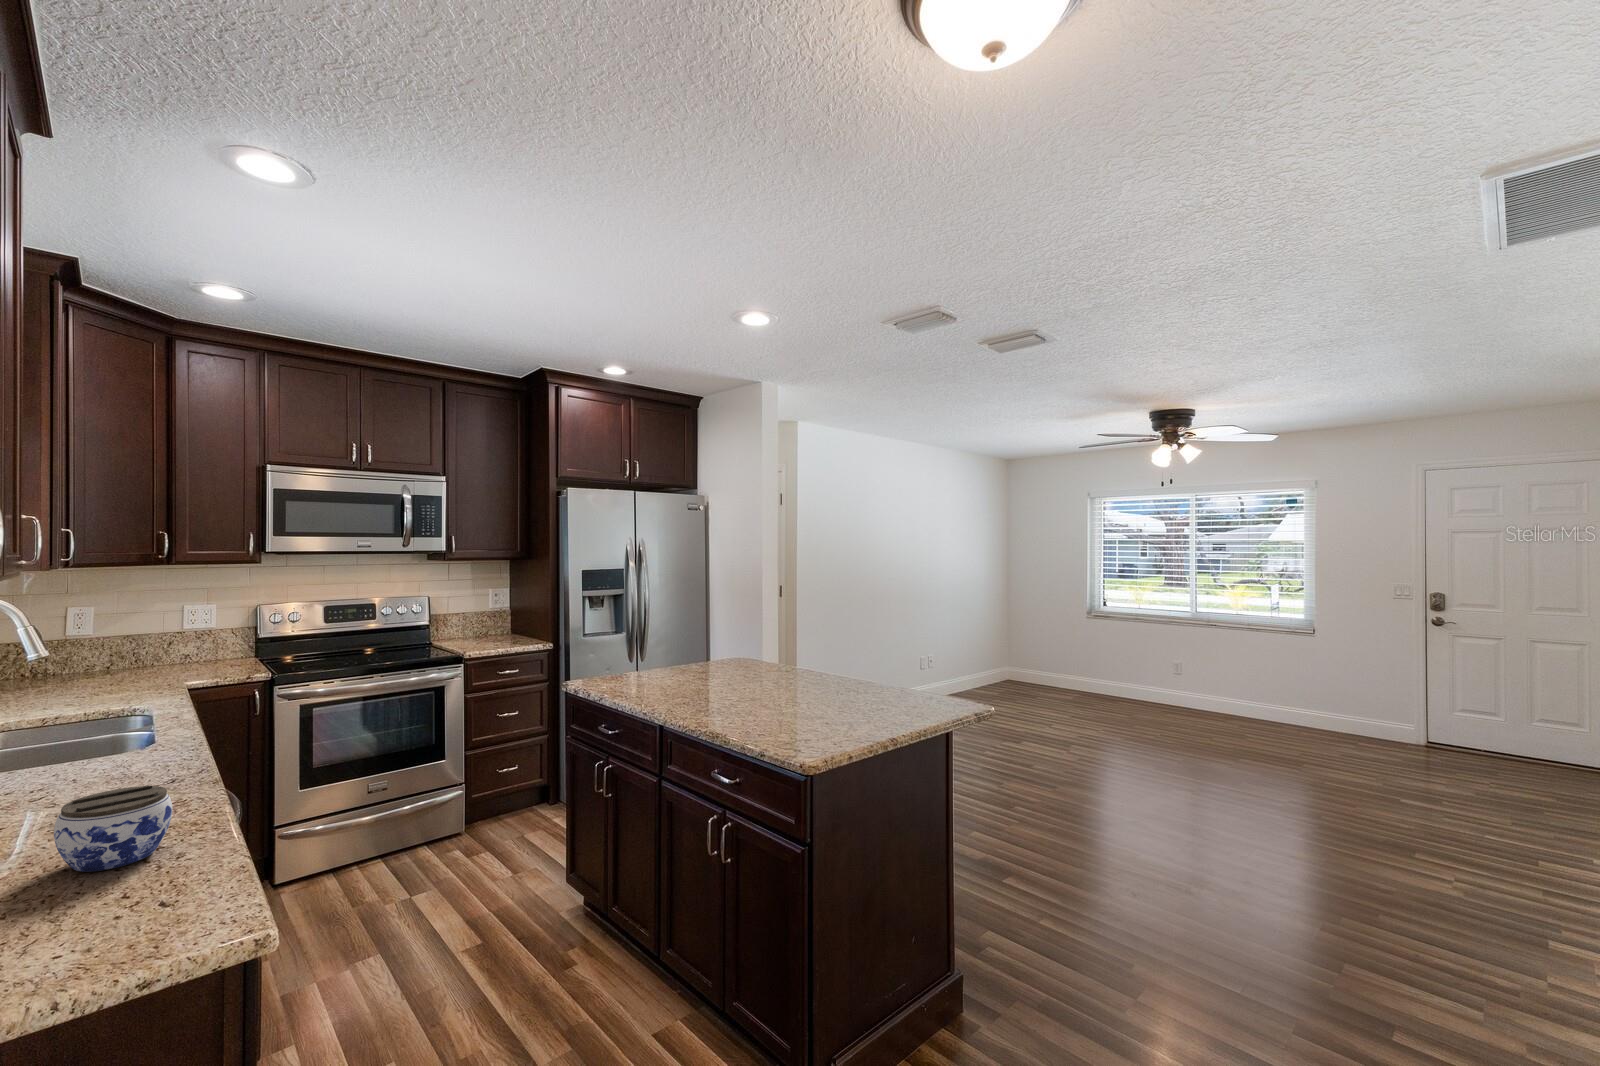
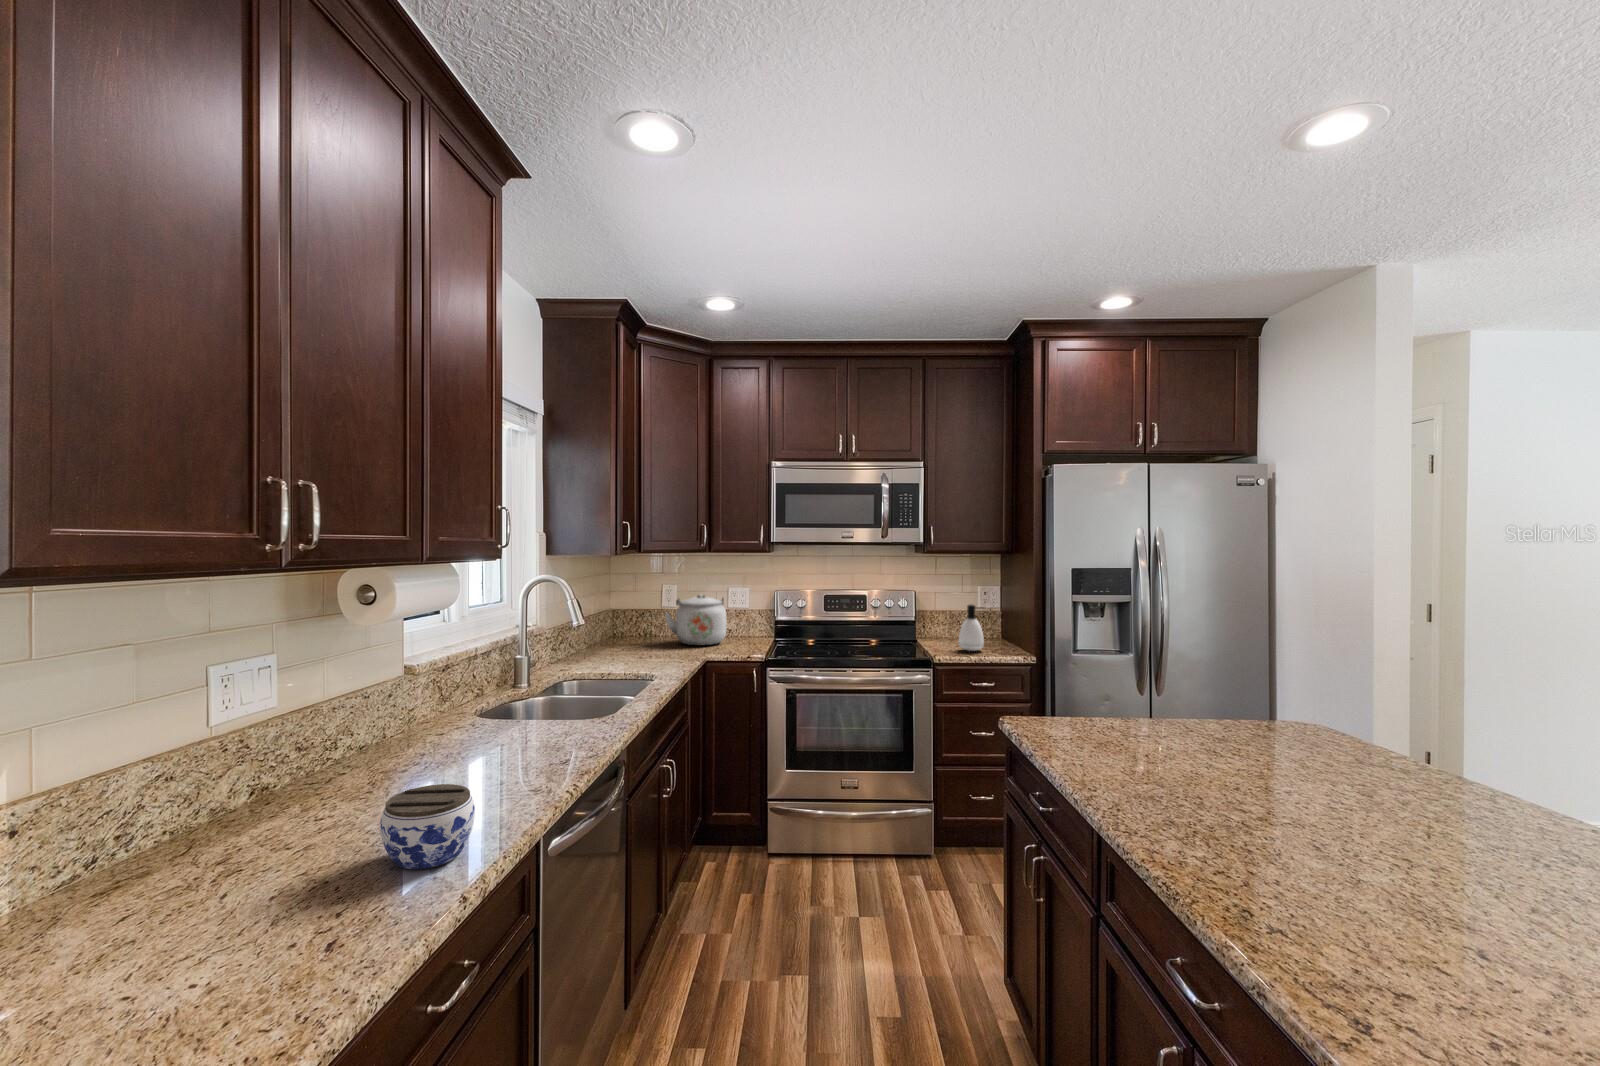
soap dispenser: none [479,605,504,646] -> present [959,605,984,651]
kettle: none [100,614,198,676] -> present [665,594,726,645]

